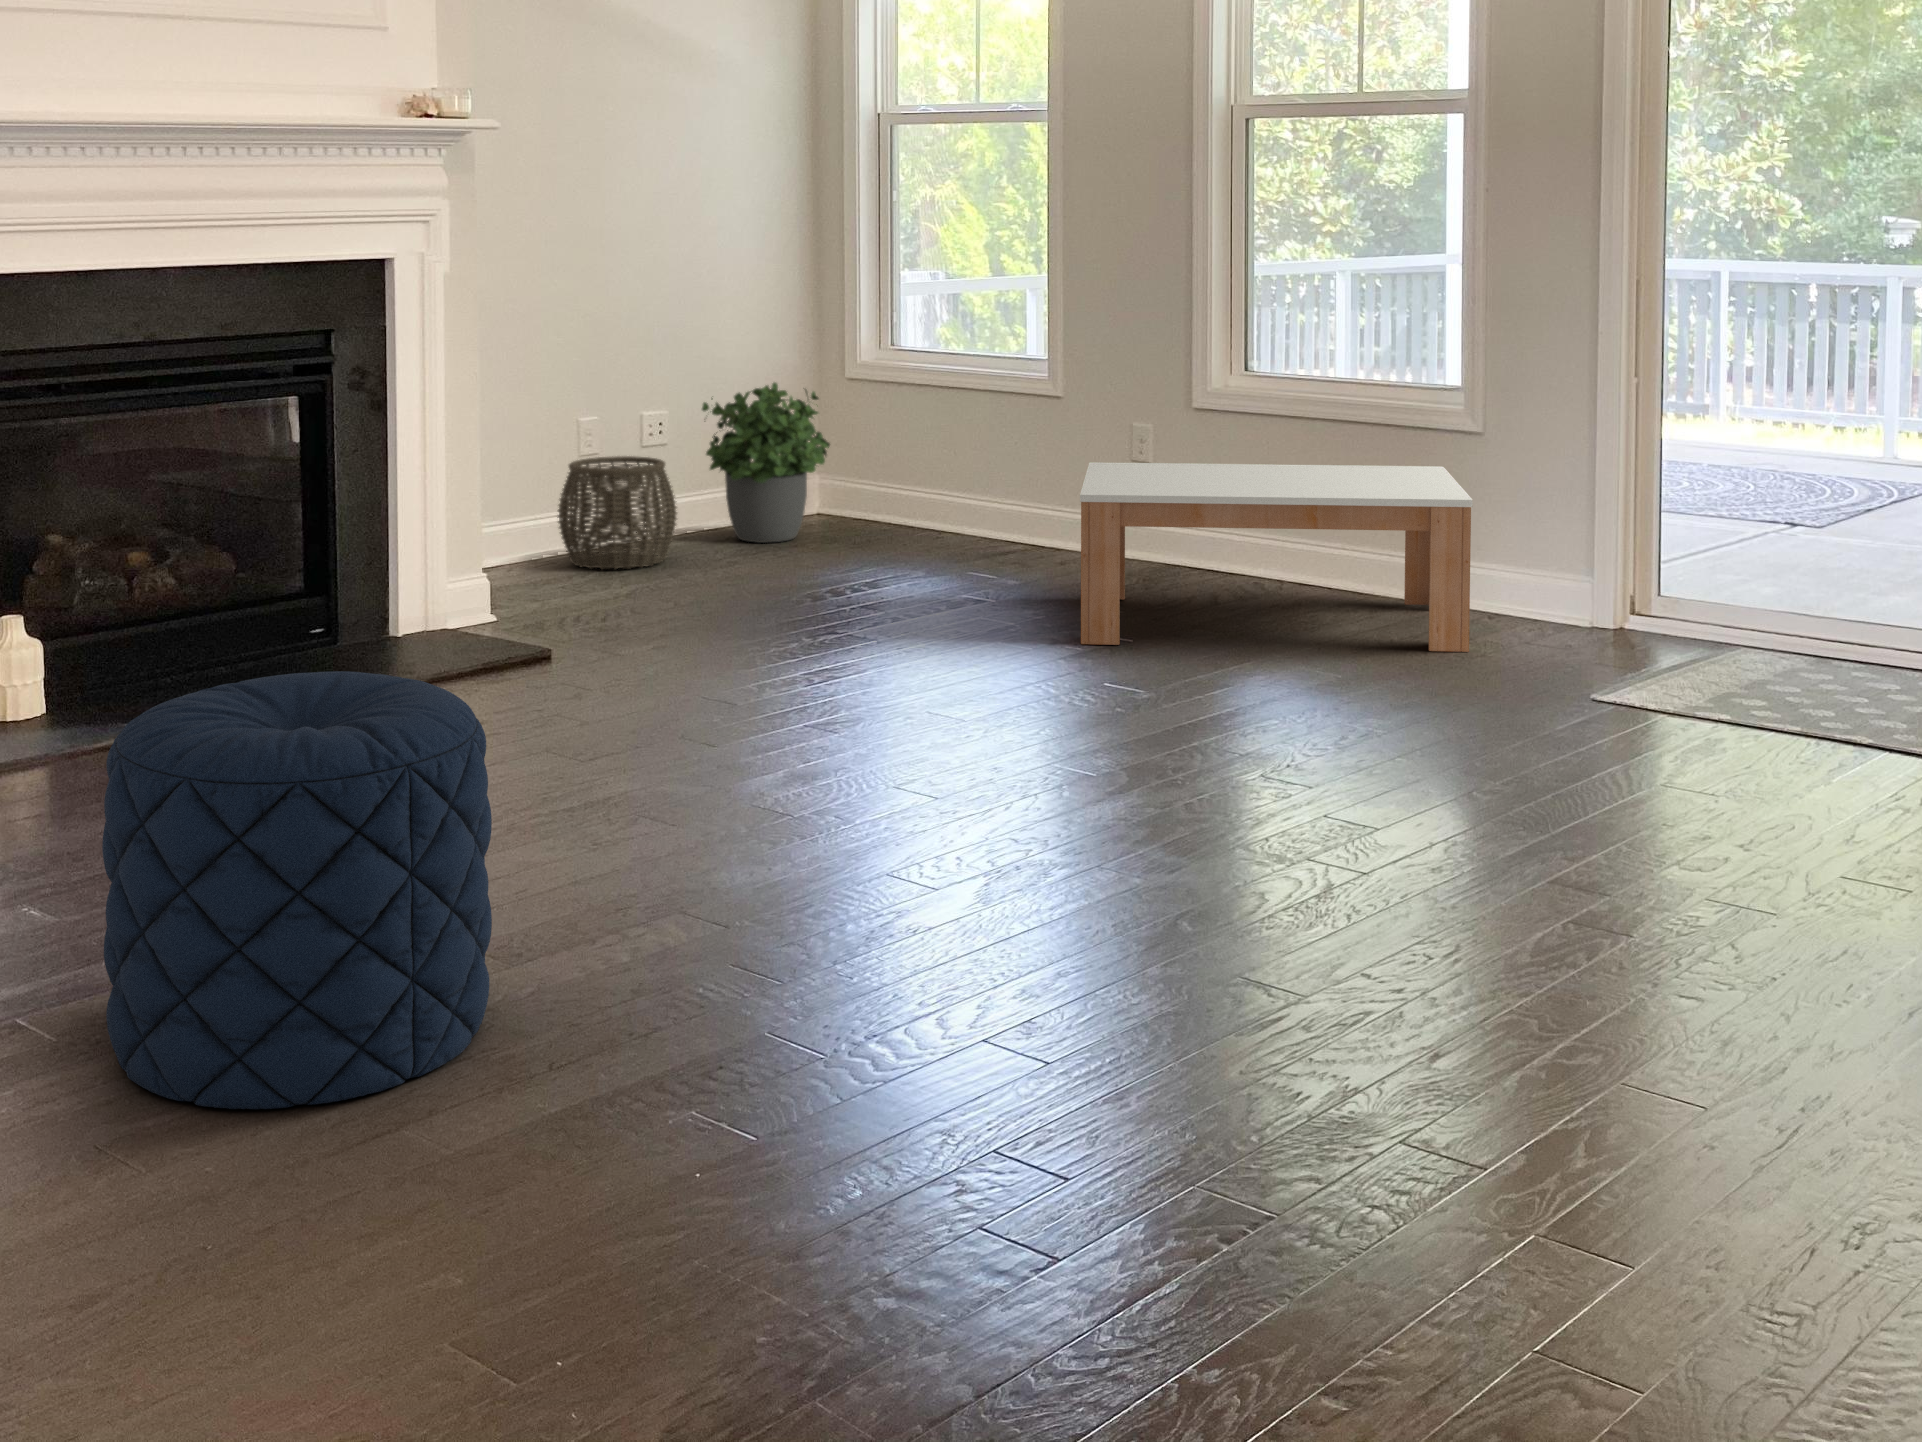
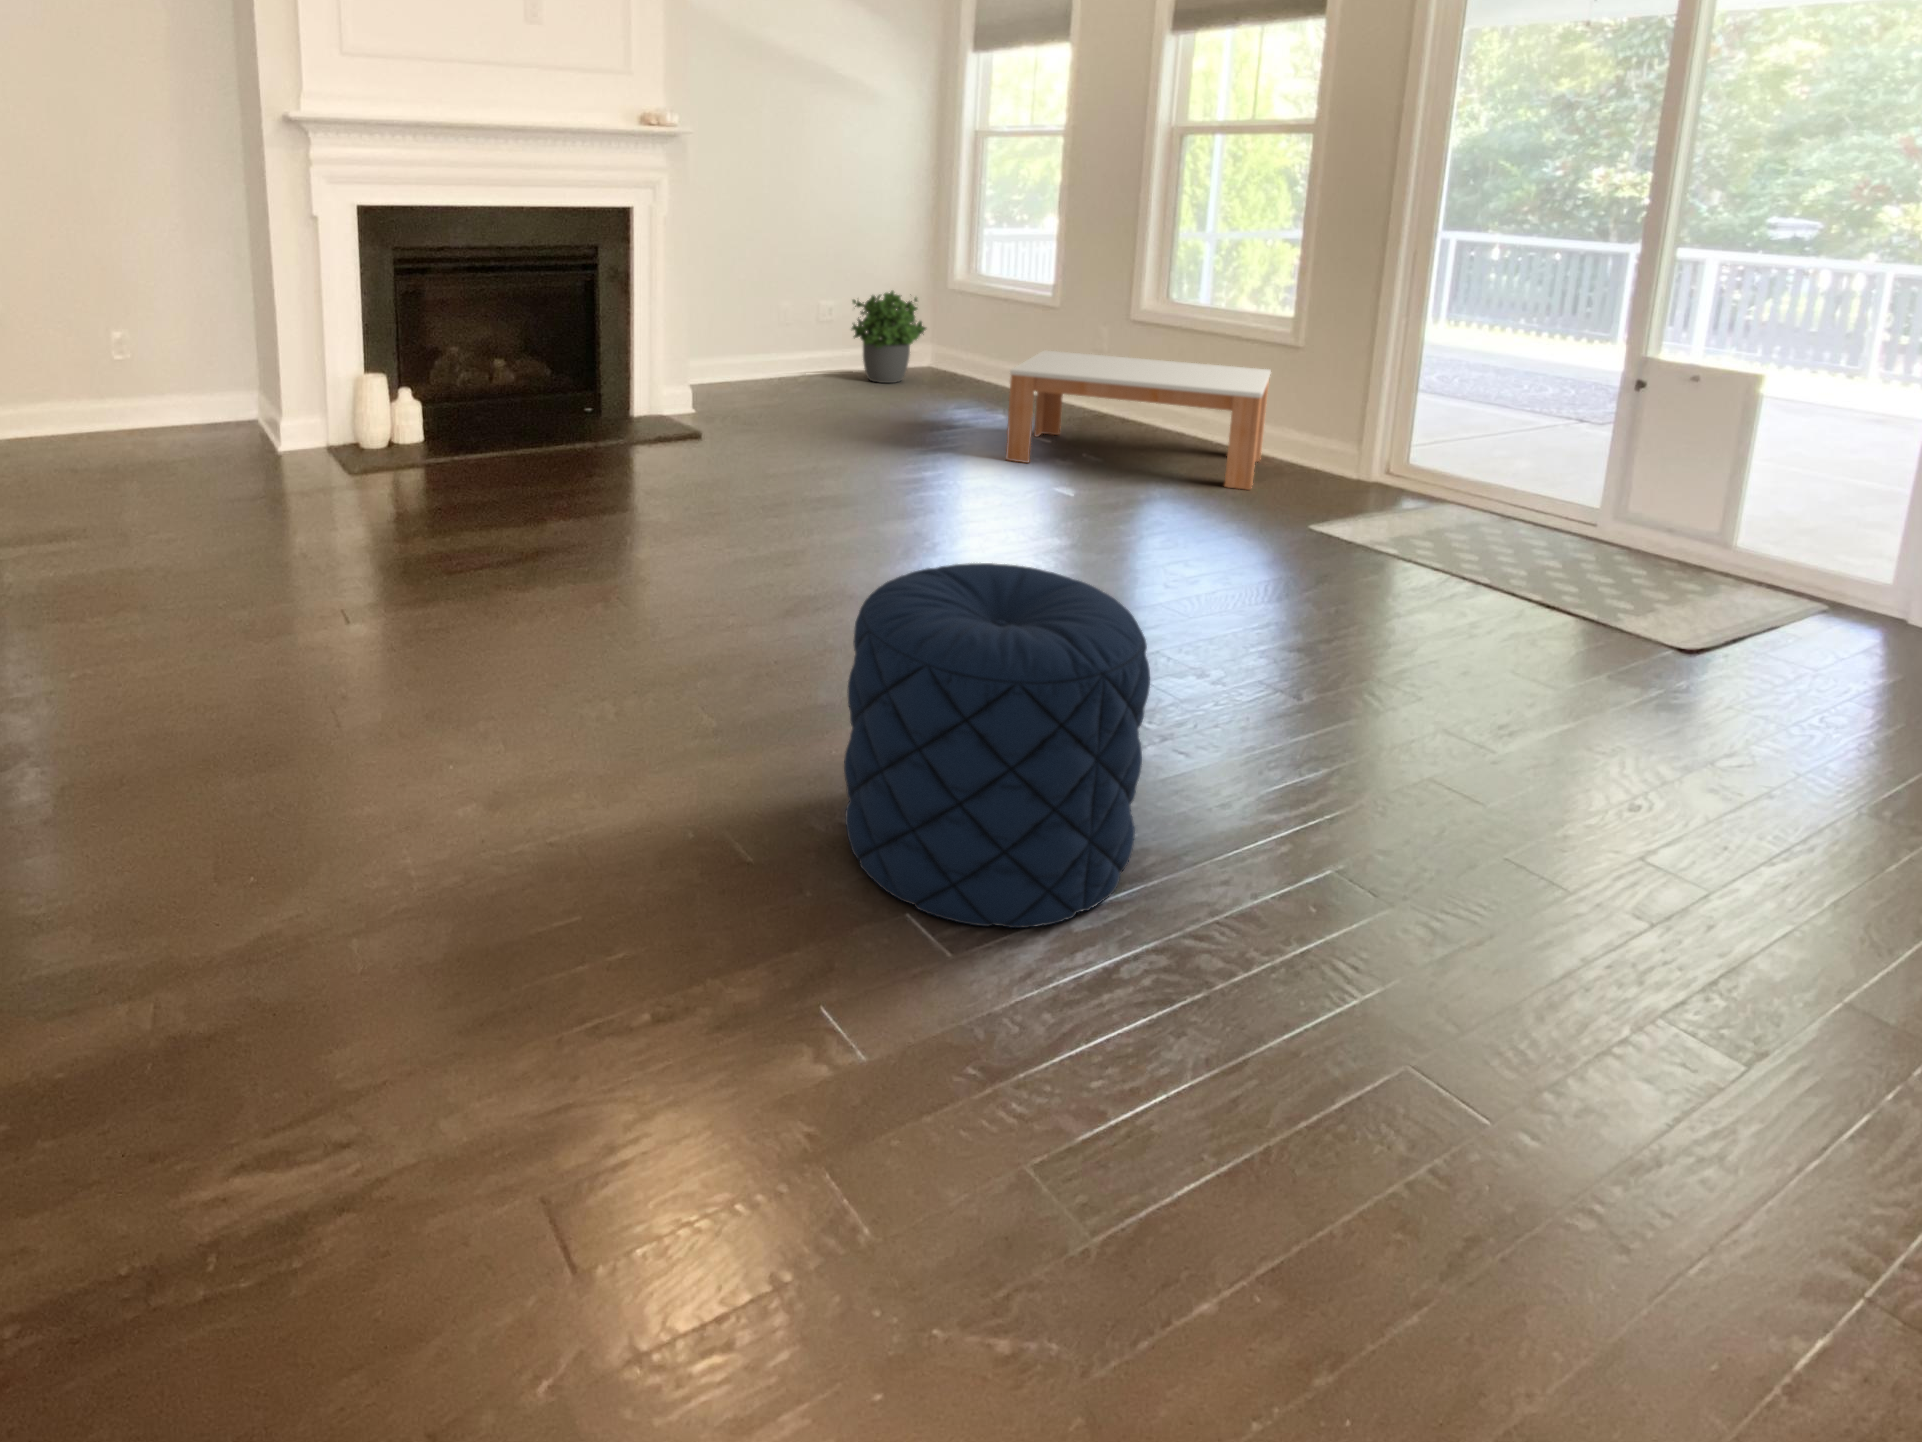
woven basket: present [557,456,677,569] -> none [757,327,825,392]
pouf: present [102,671,492,1109] -> present [844,563,1150,928]

